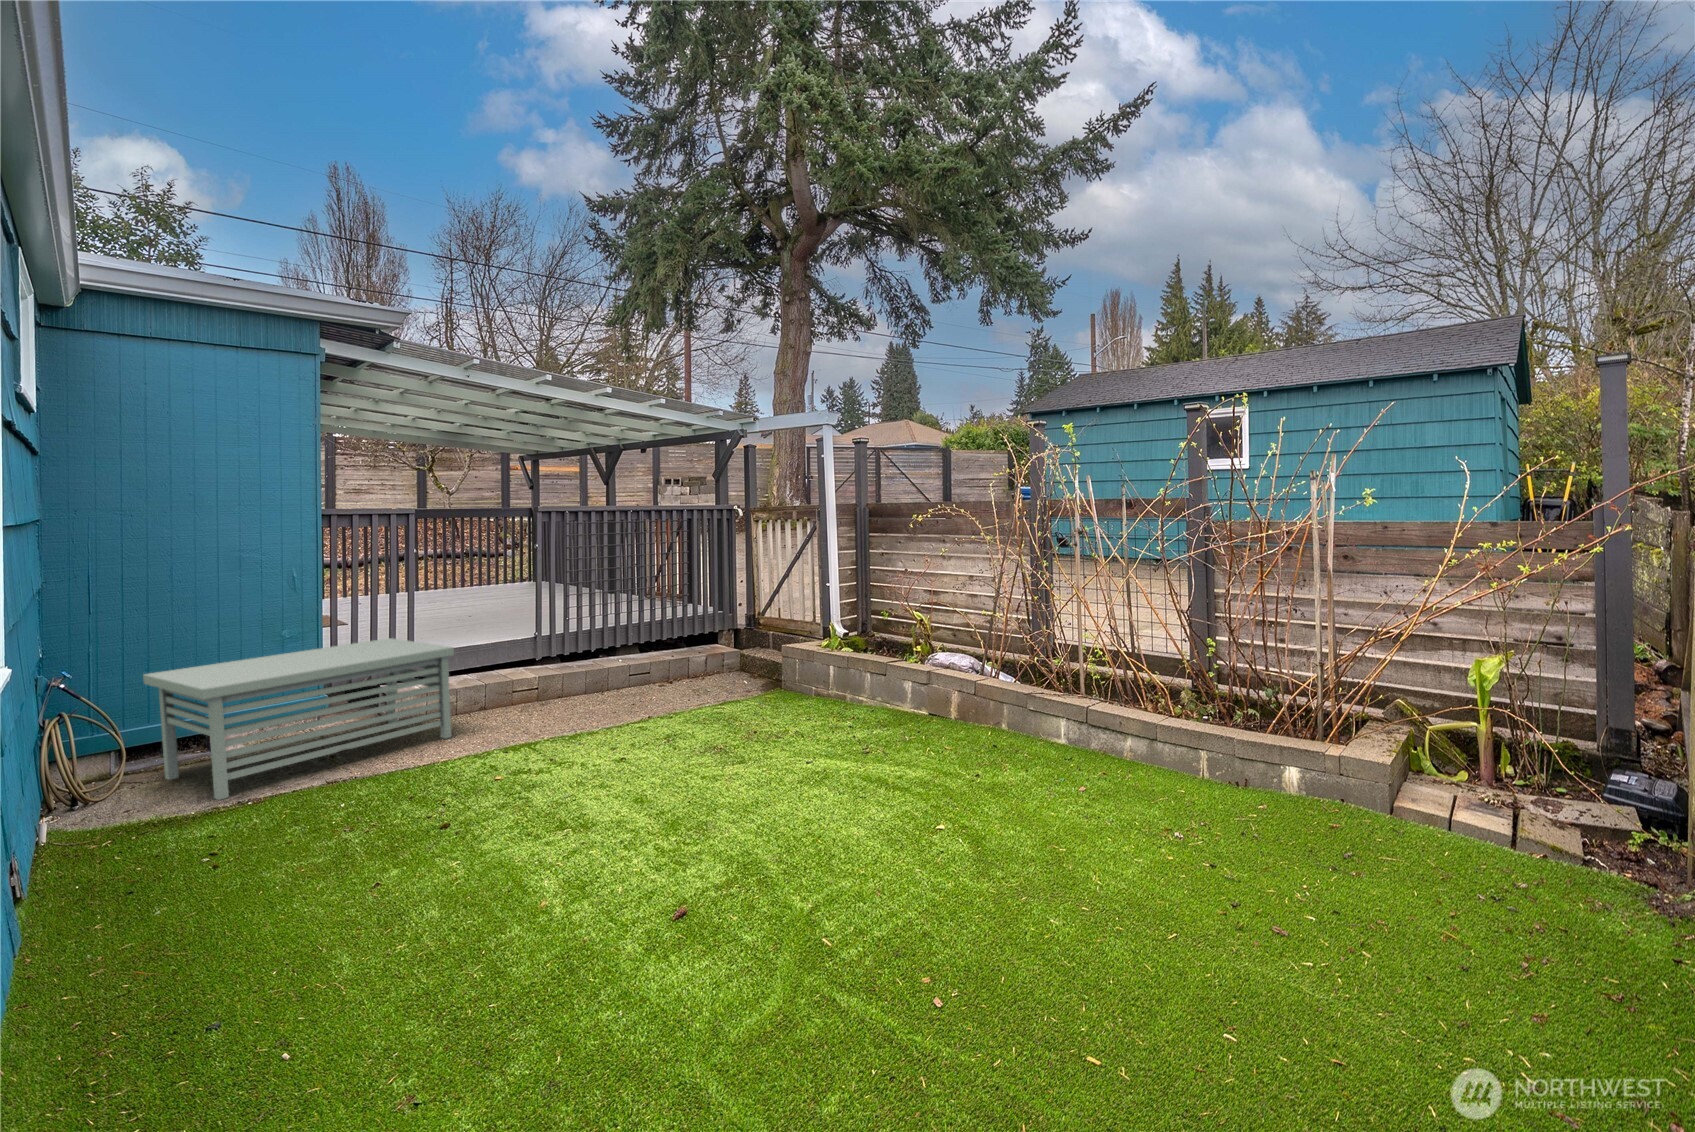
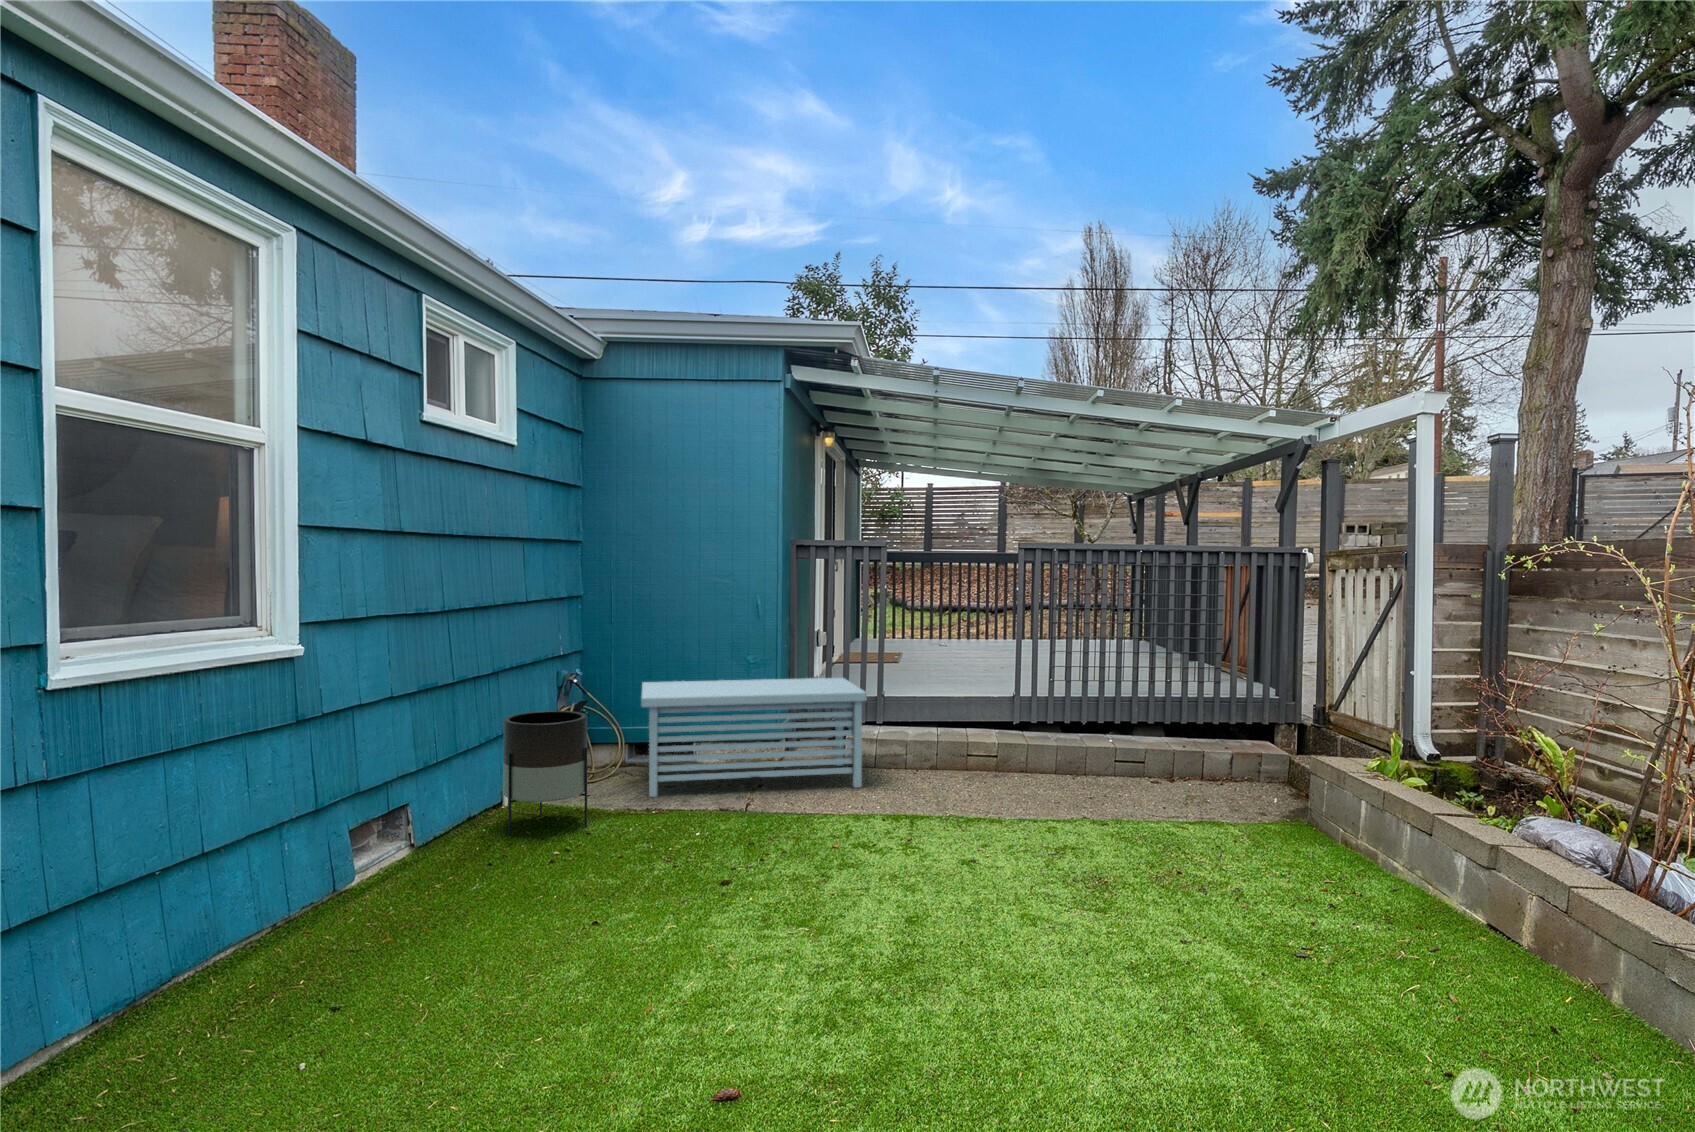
planter: none [43,716,192,886] -> present [503,711,588,836]

